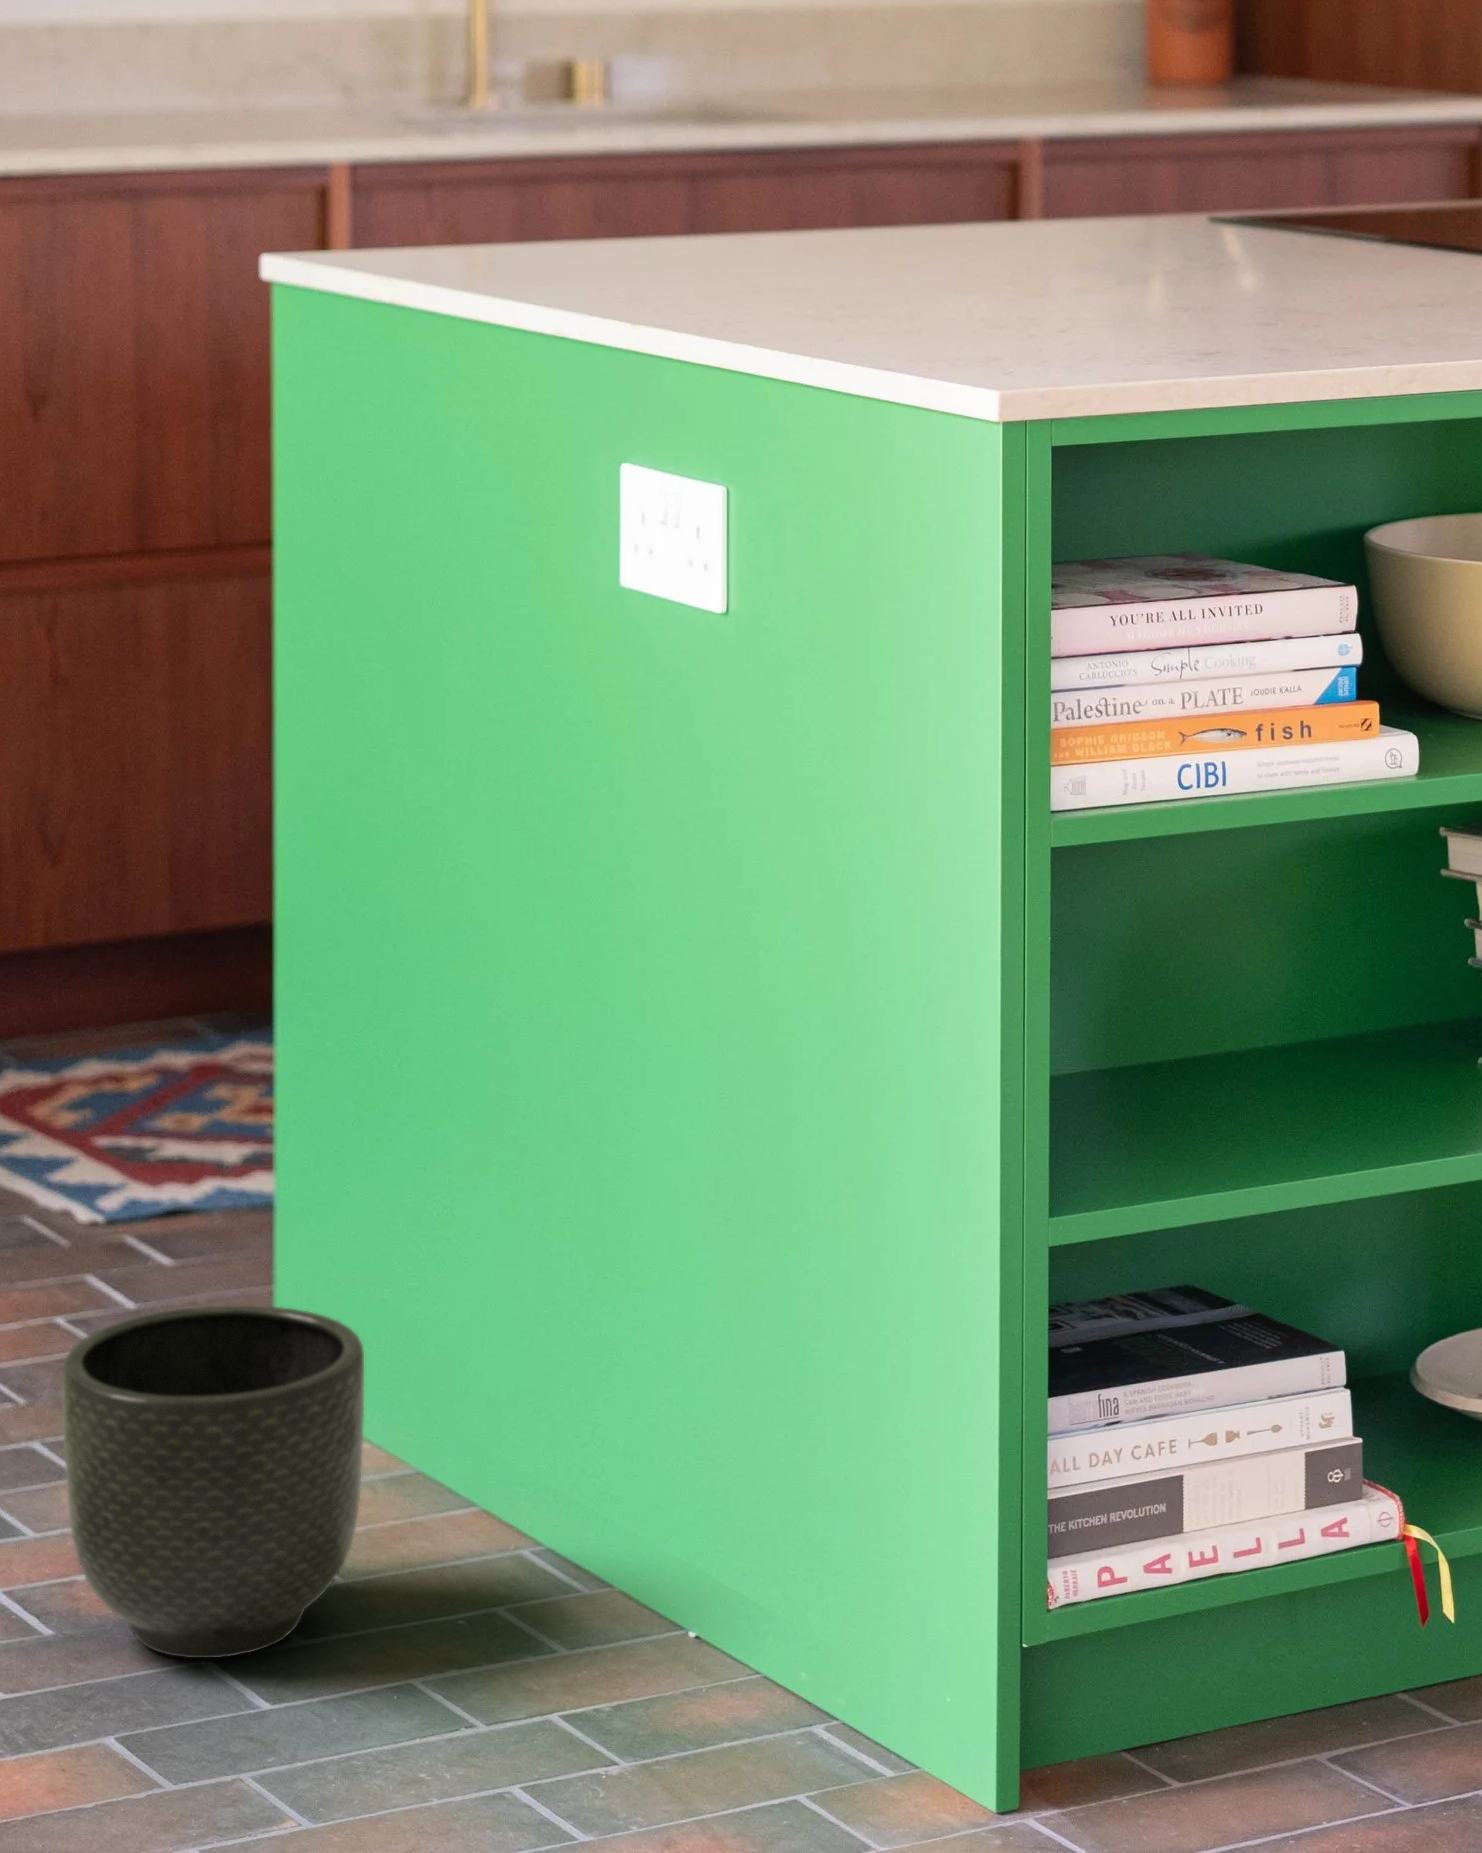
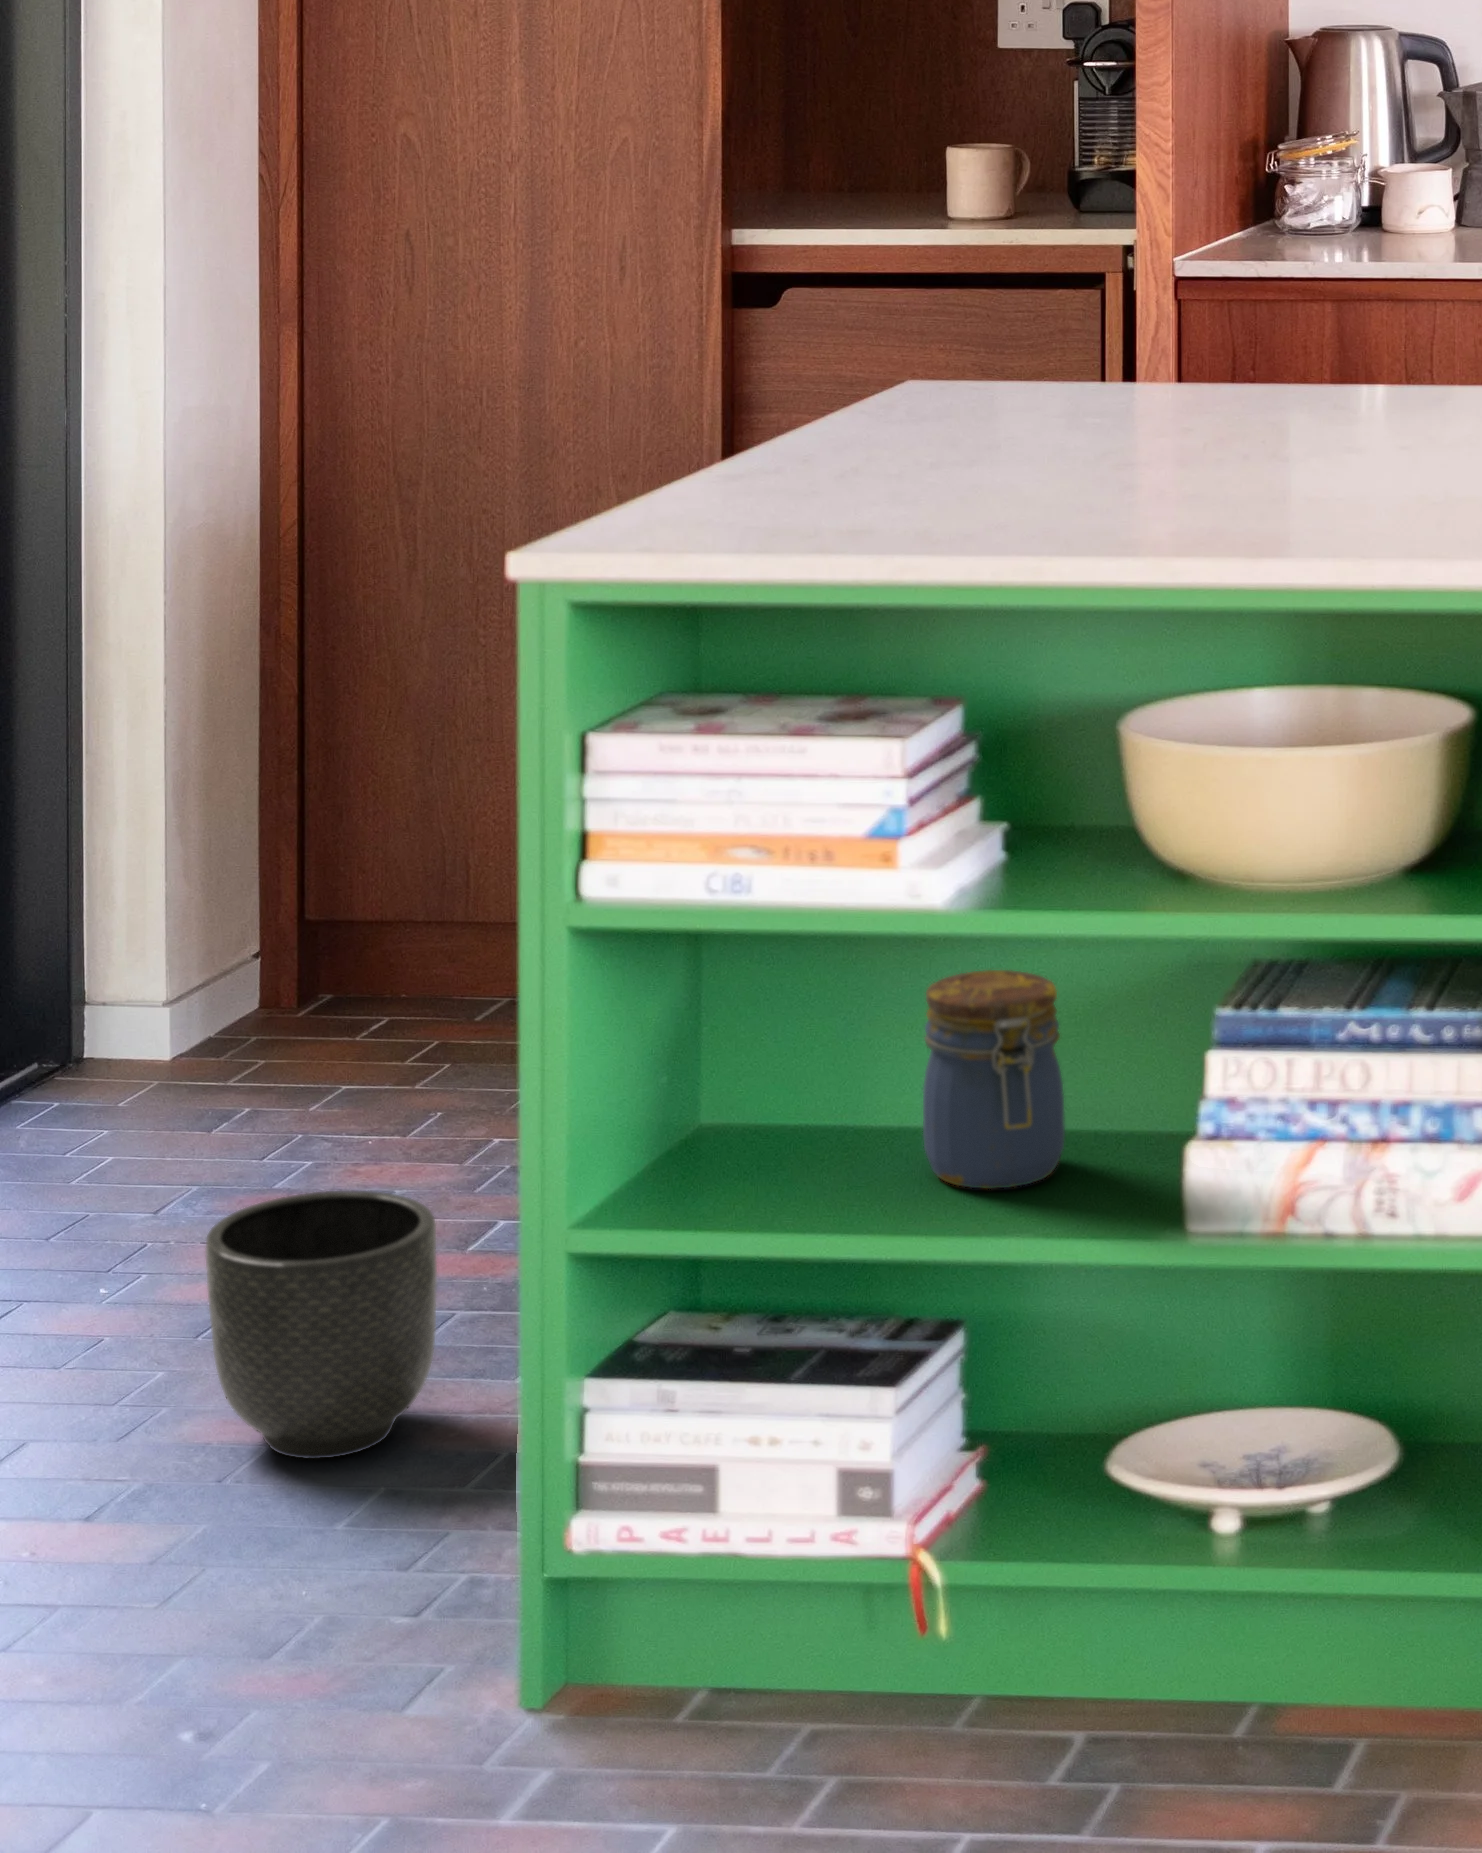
jar: none [1237,867,1411,1115] -> present [923,970,1065,1189]

